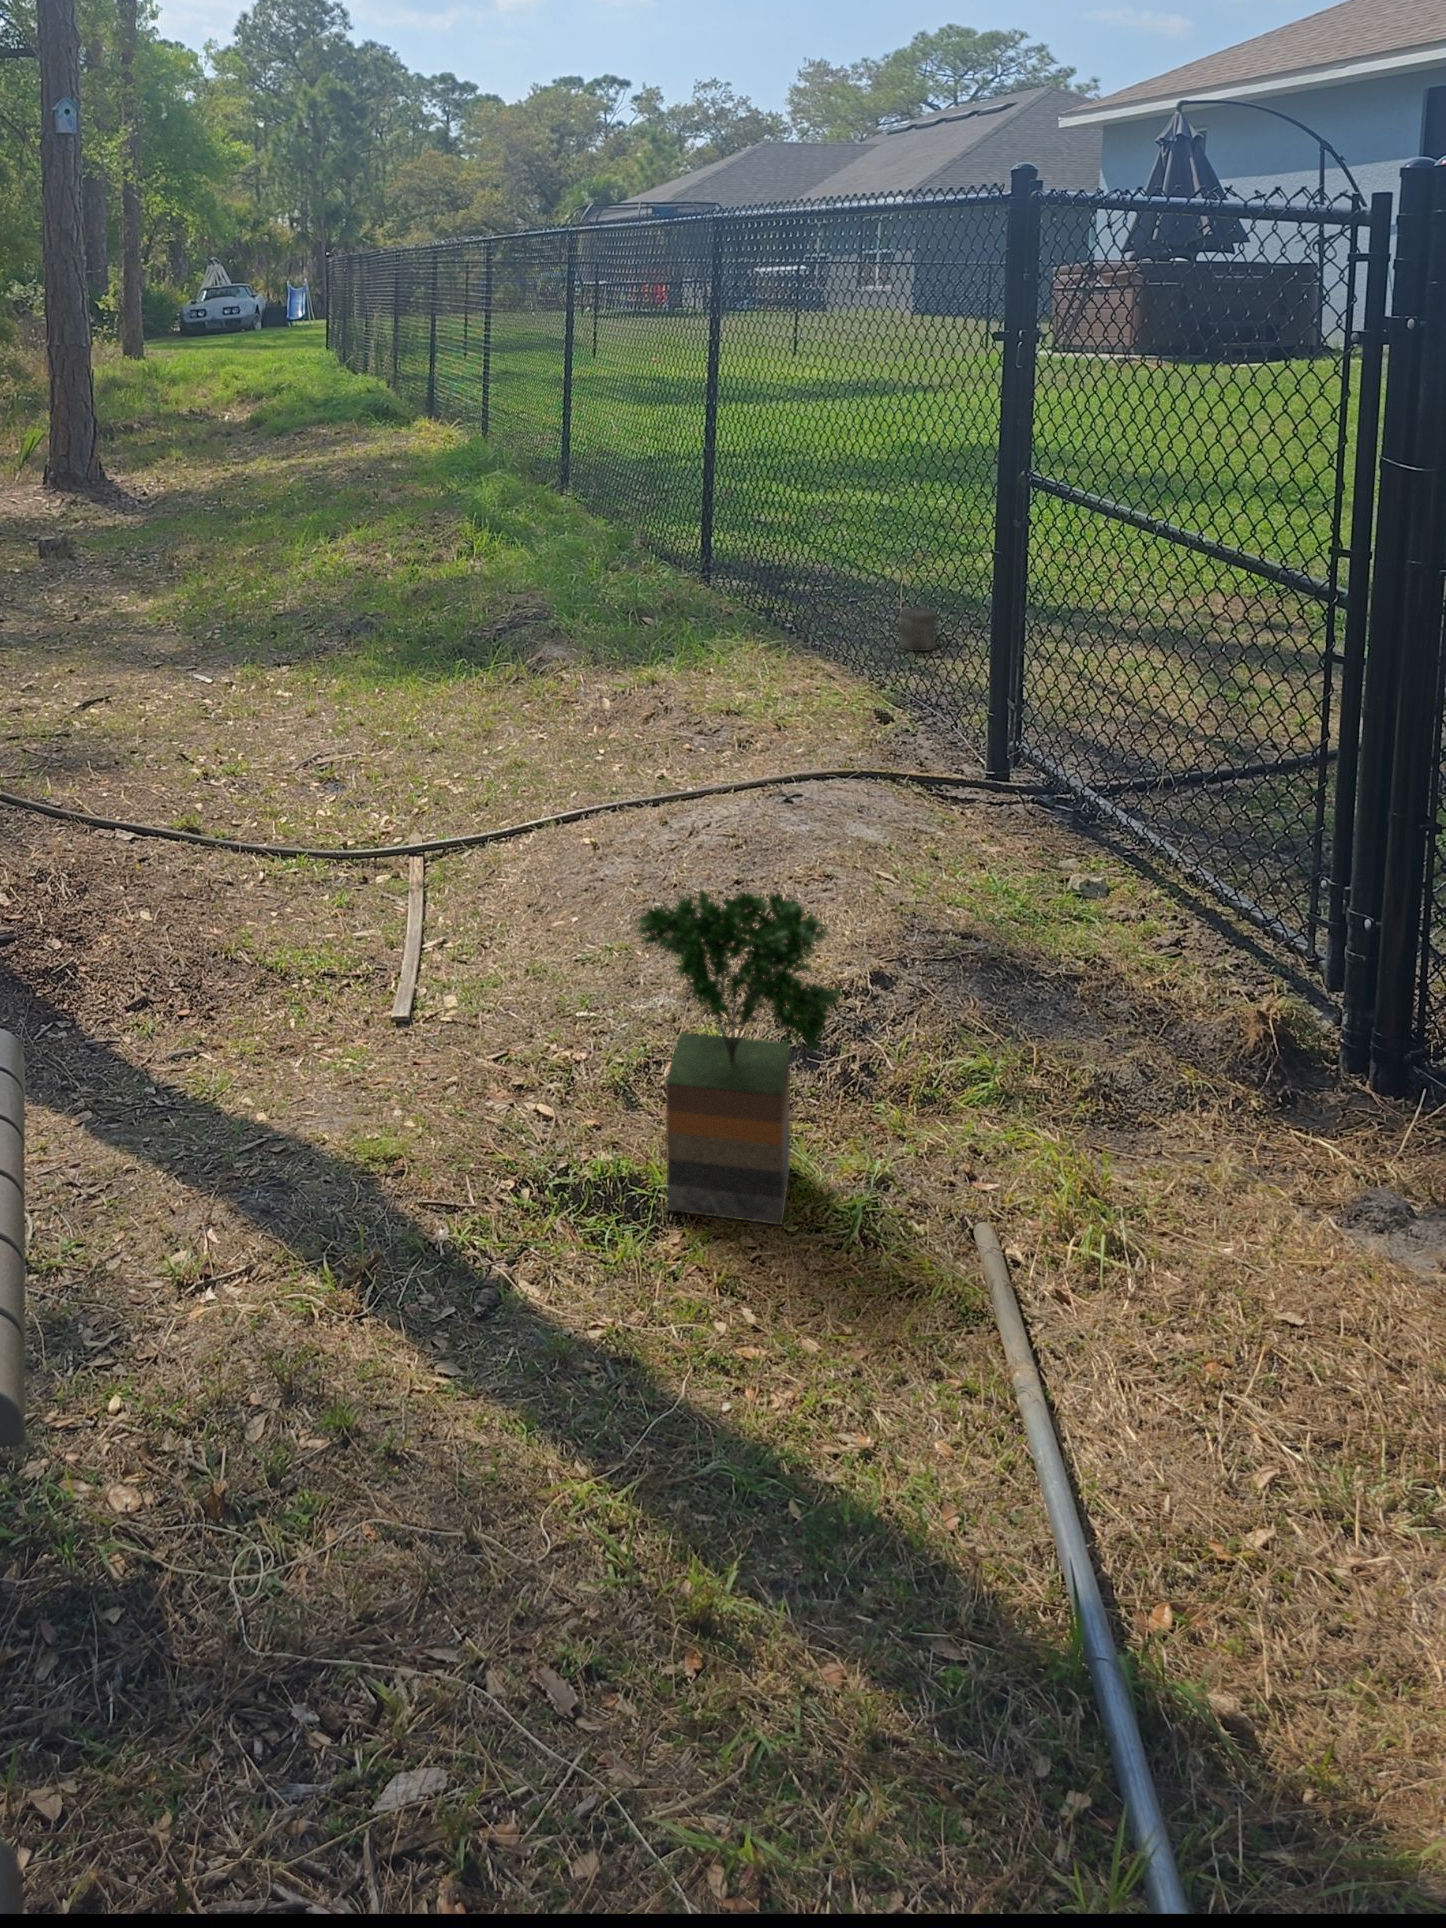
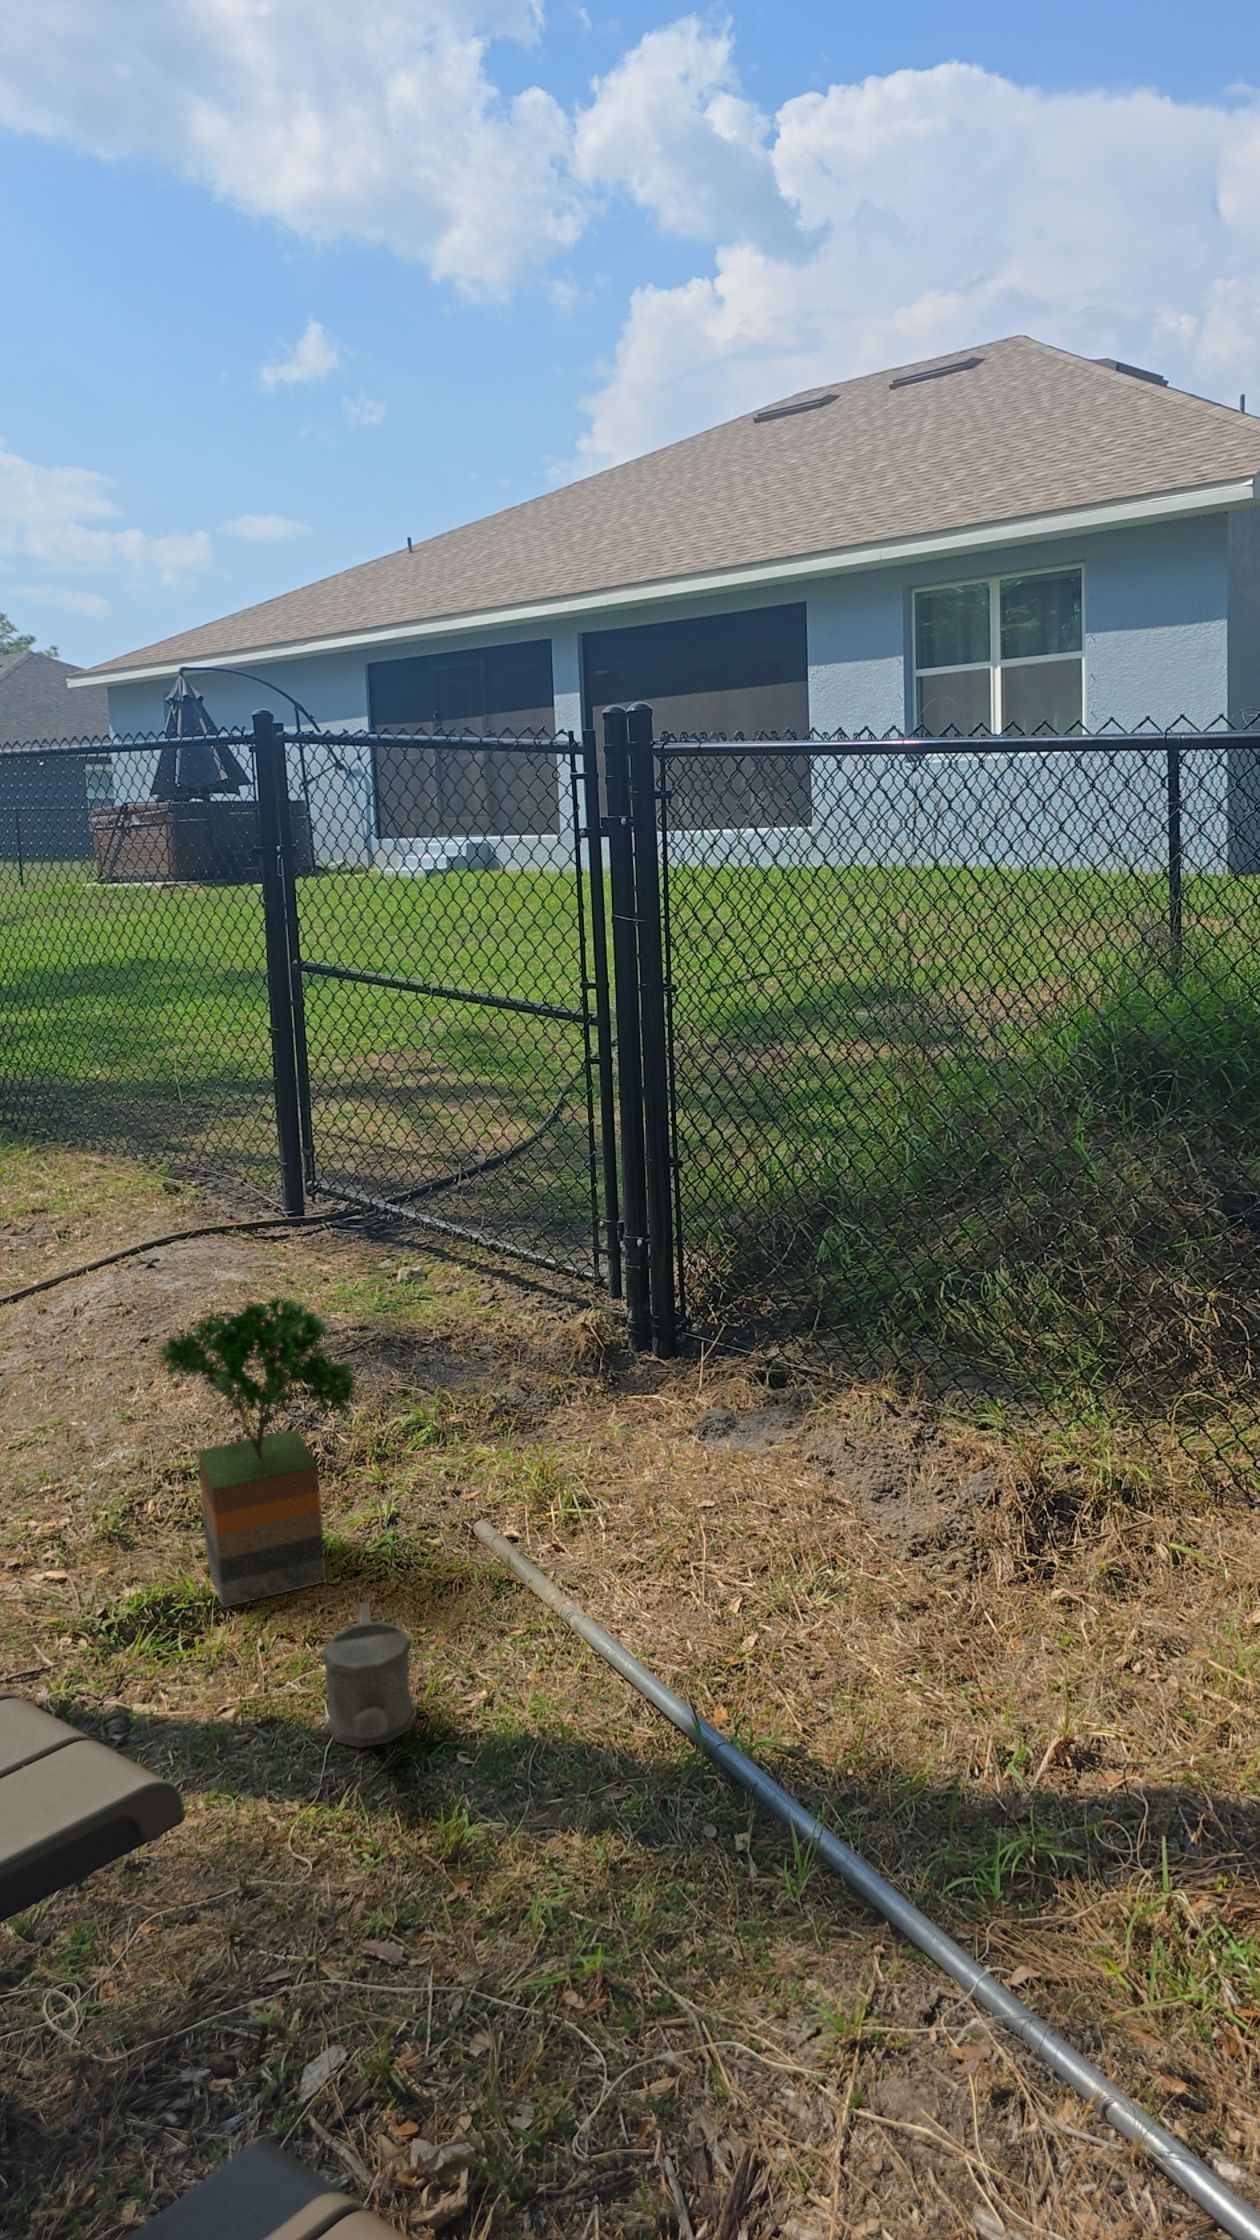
watering can: present [898,605,937,651] -> present [322,1603,416,1748]

